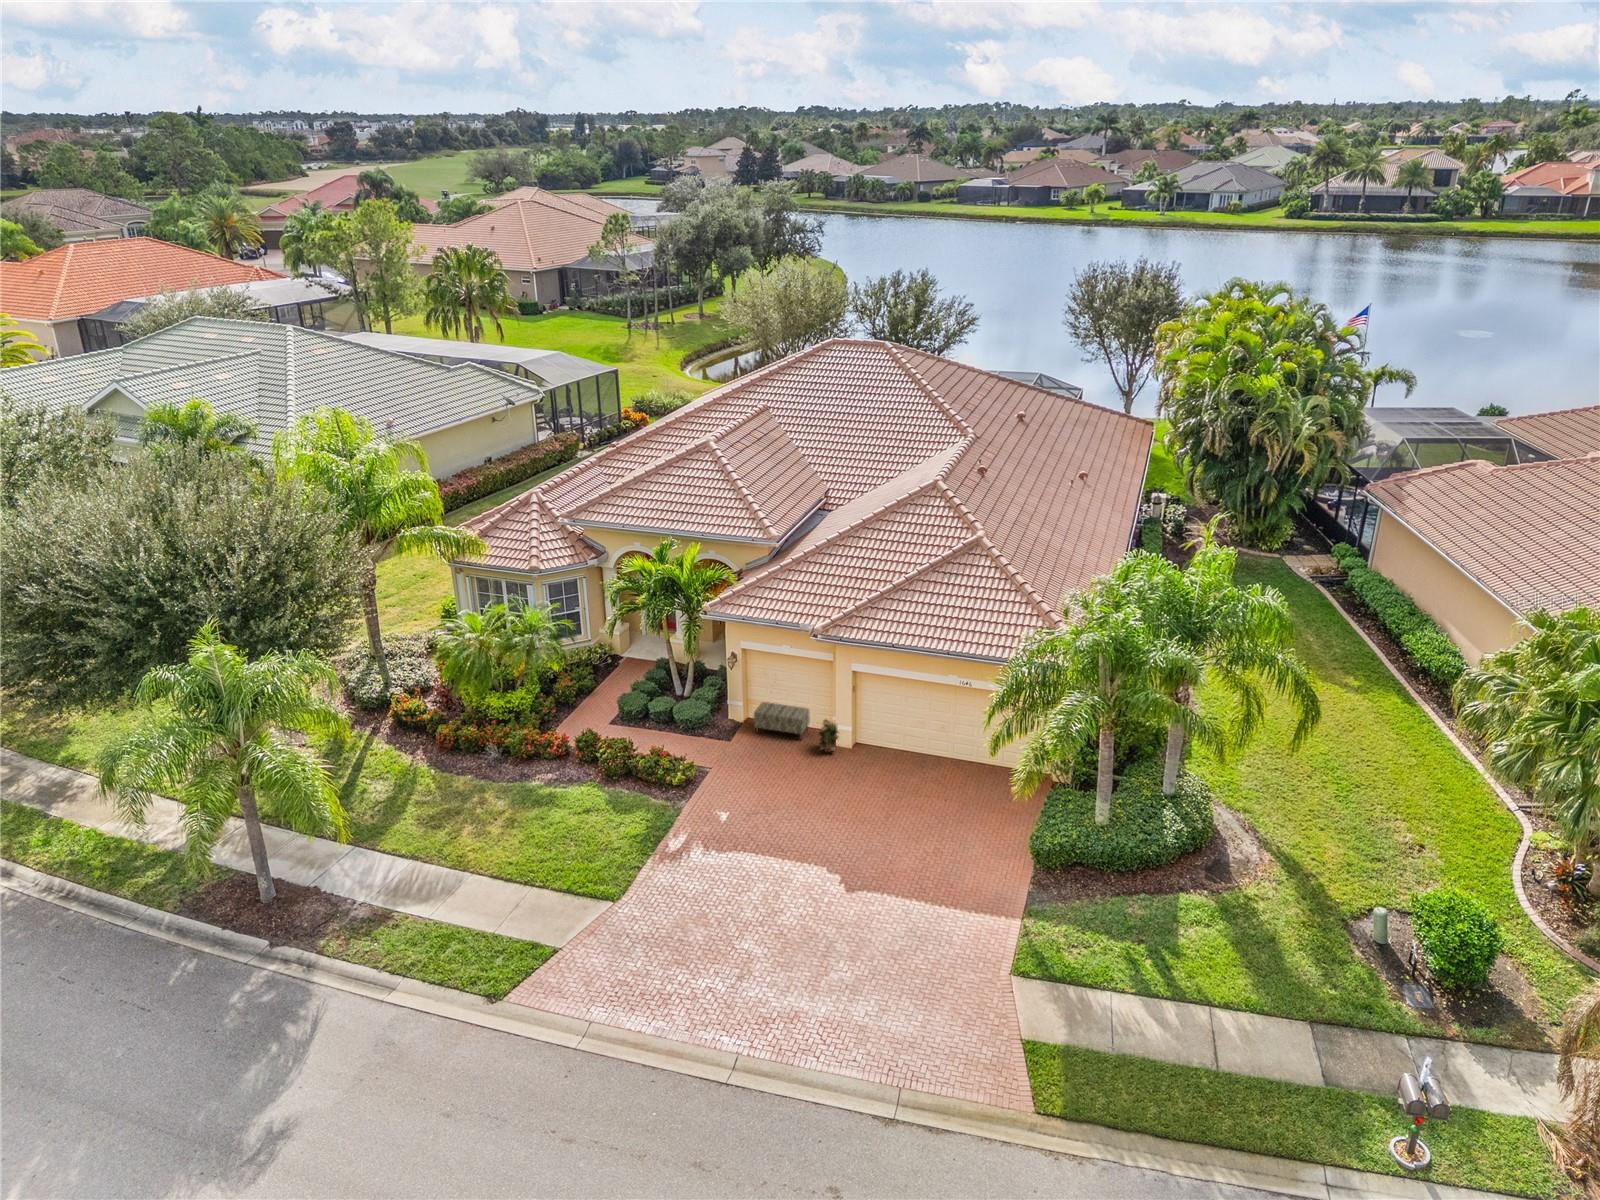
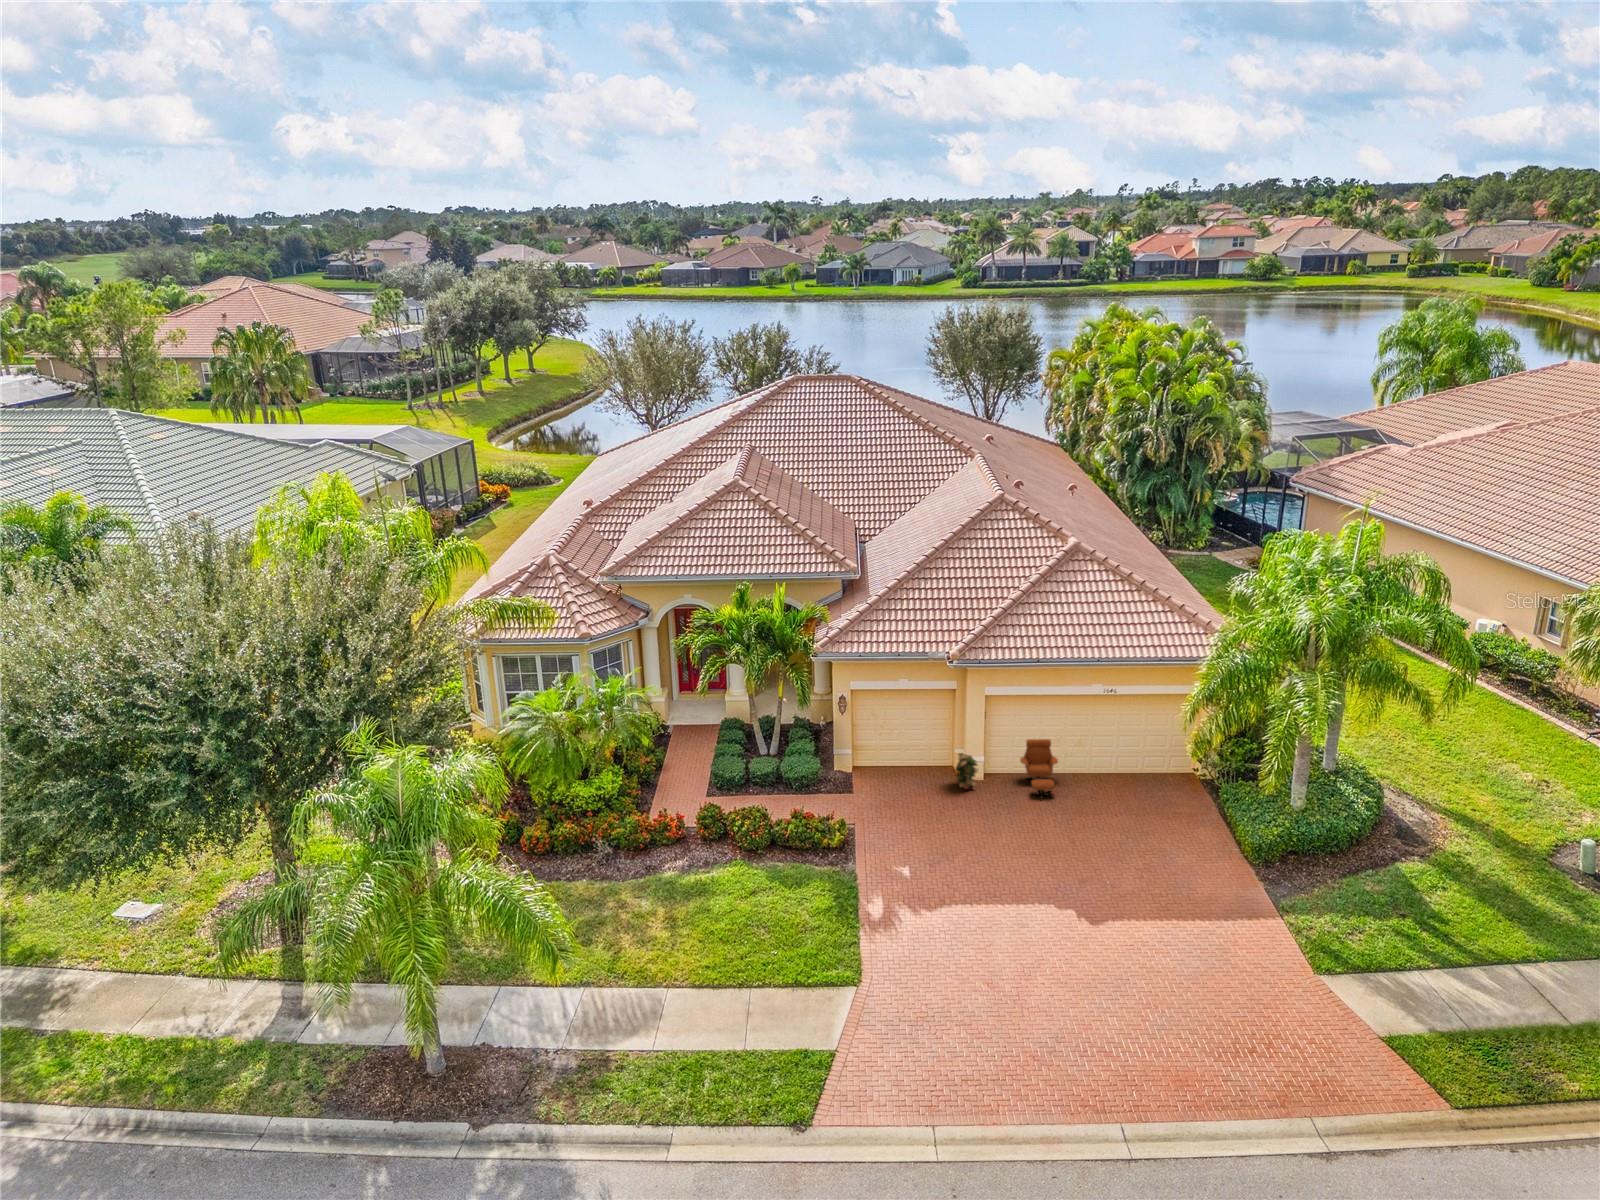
bench: present [754,702,810,739] -> none [874,746,932,782]
lounge chair: none [879,717,913,774] -> present [1020,739,1058,799]

